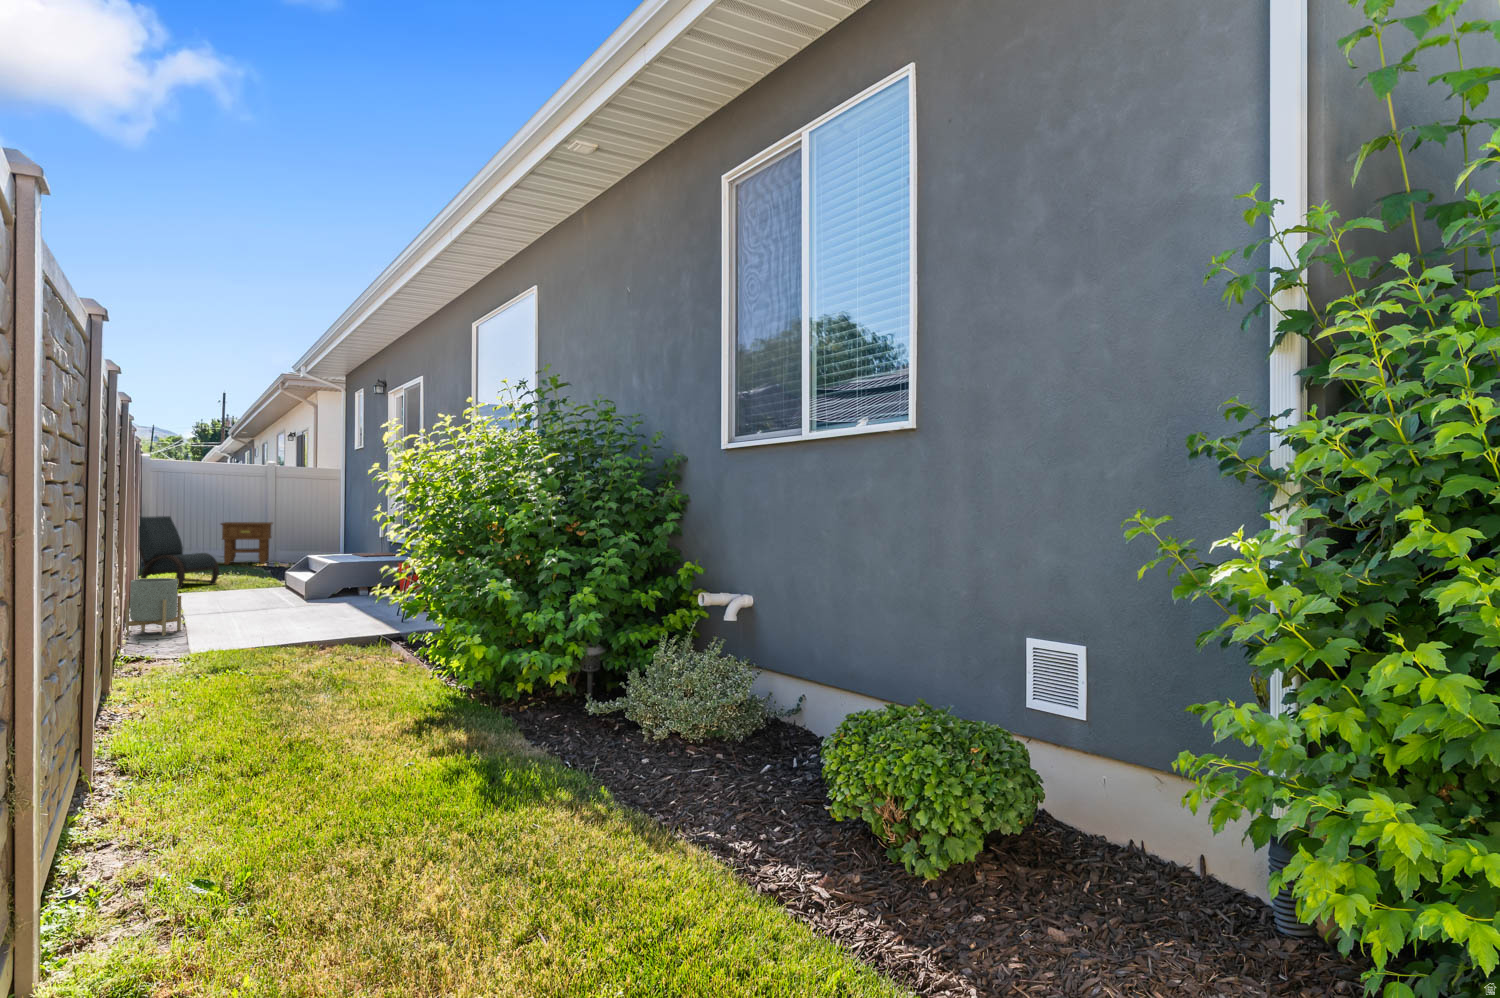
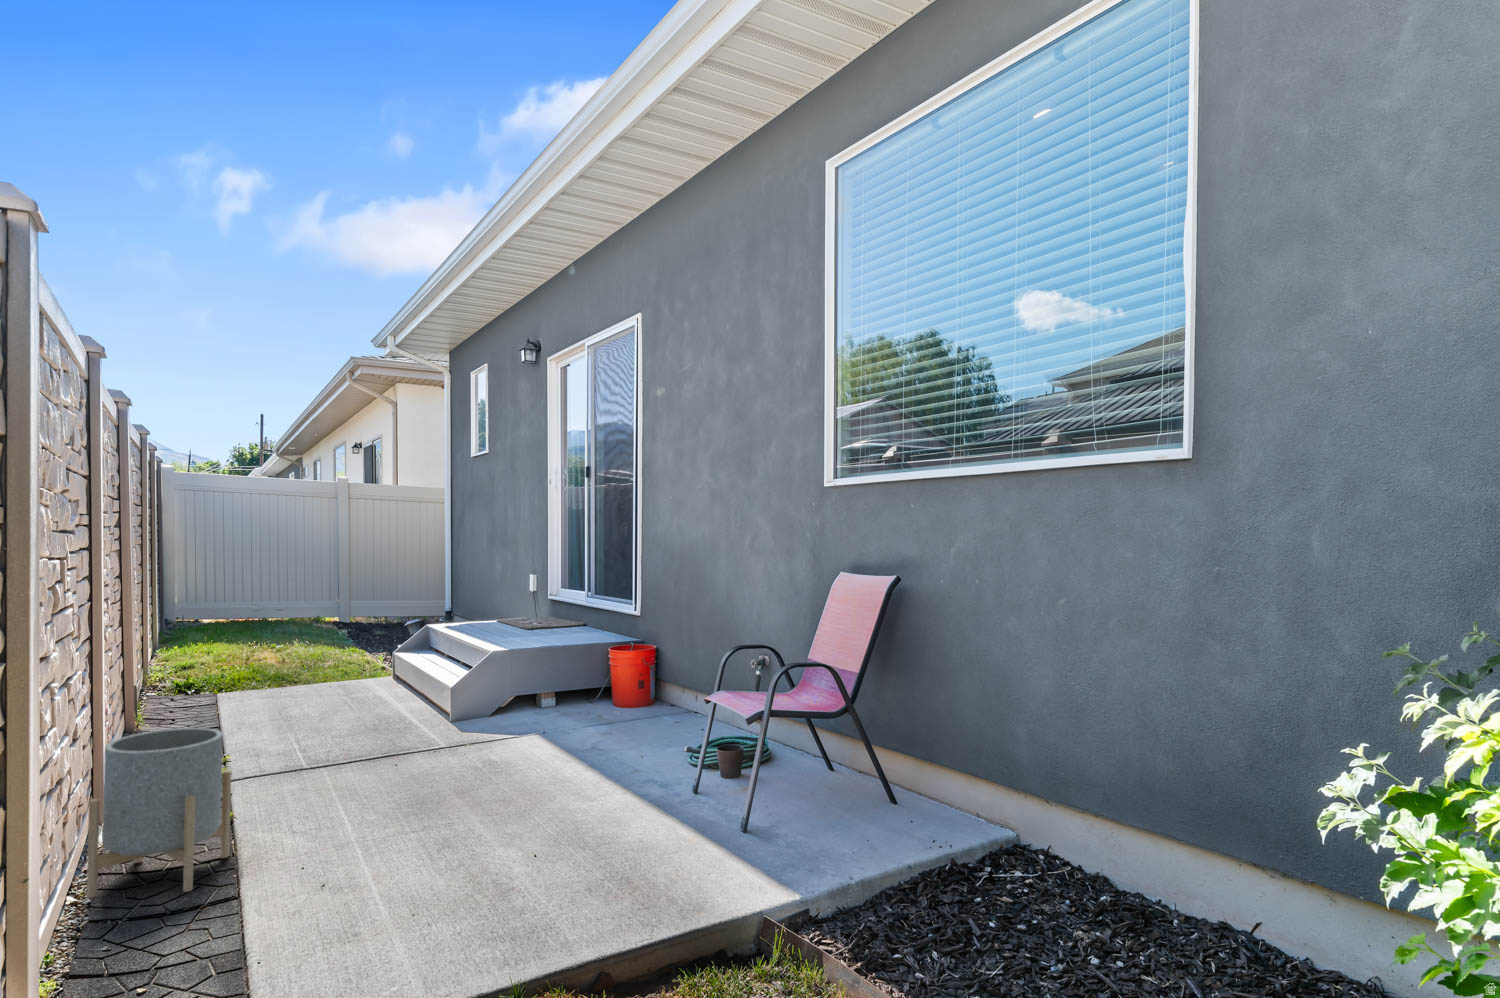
lounge chair: present [139,516,219,589] -> none [140,559,283,683]
side table: present [221,522,273,564] -> none [275,561,346,623]

